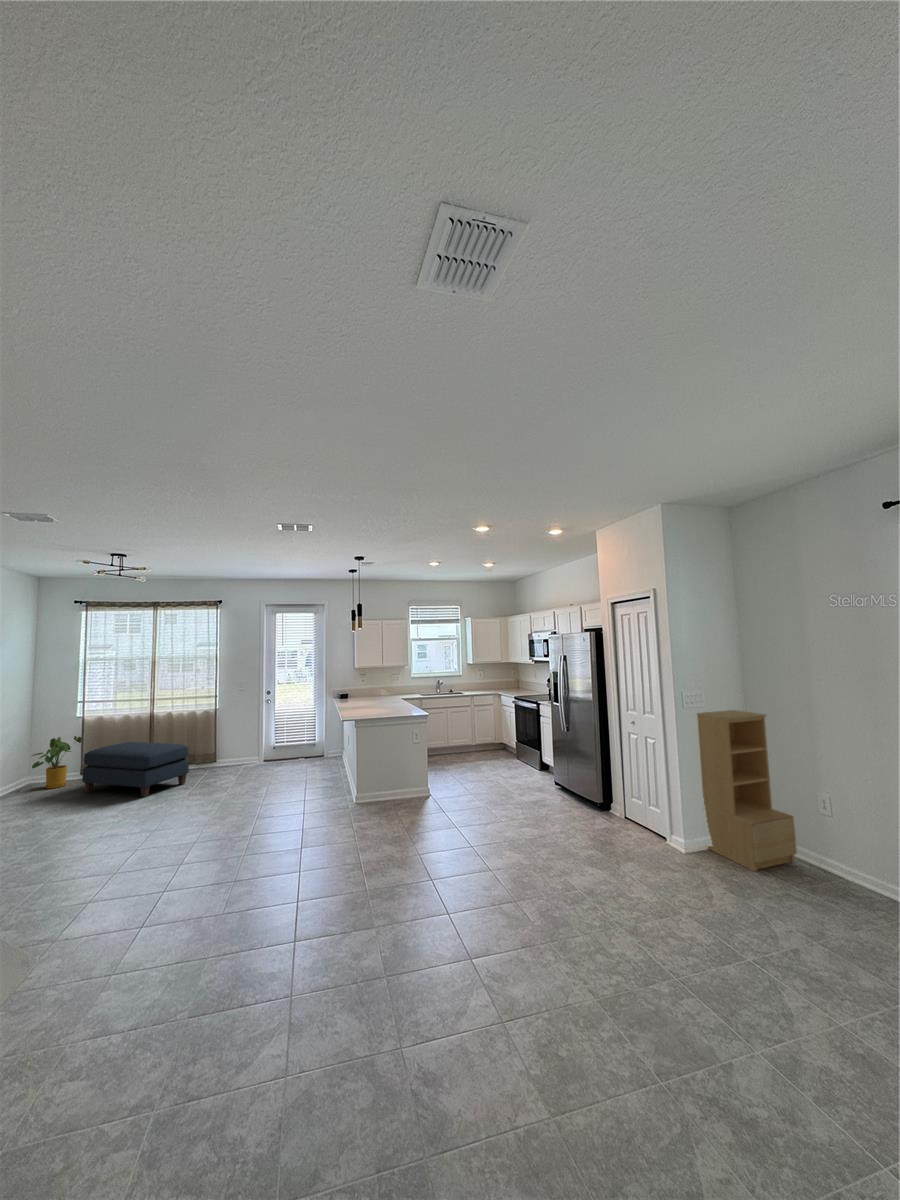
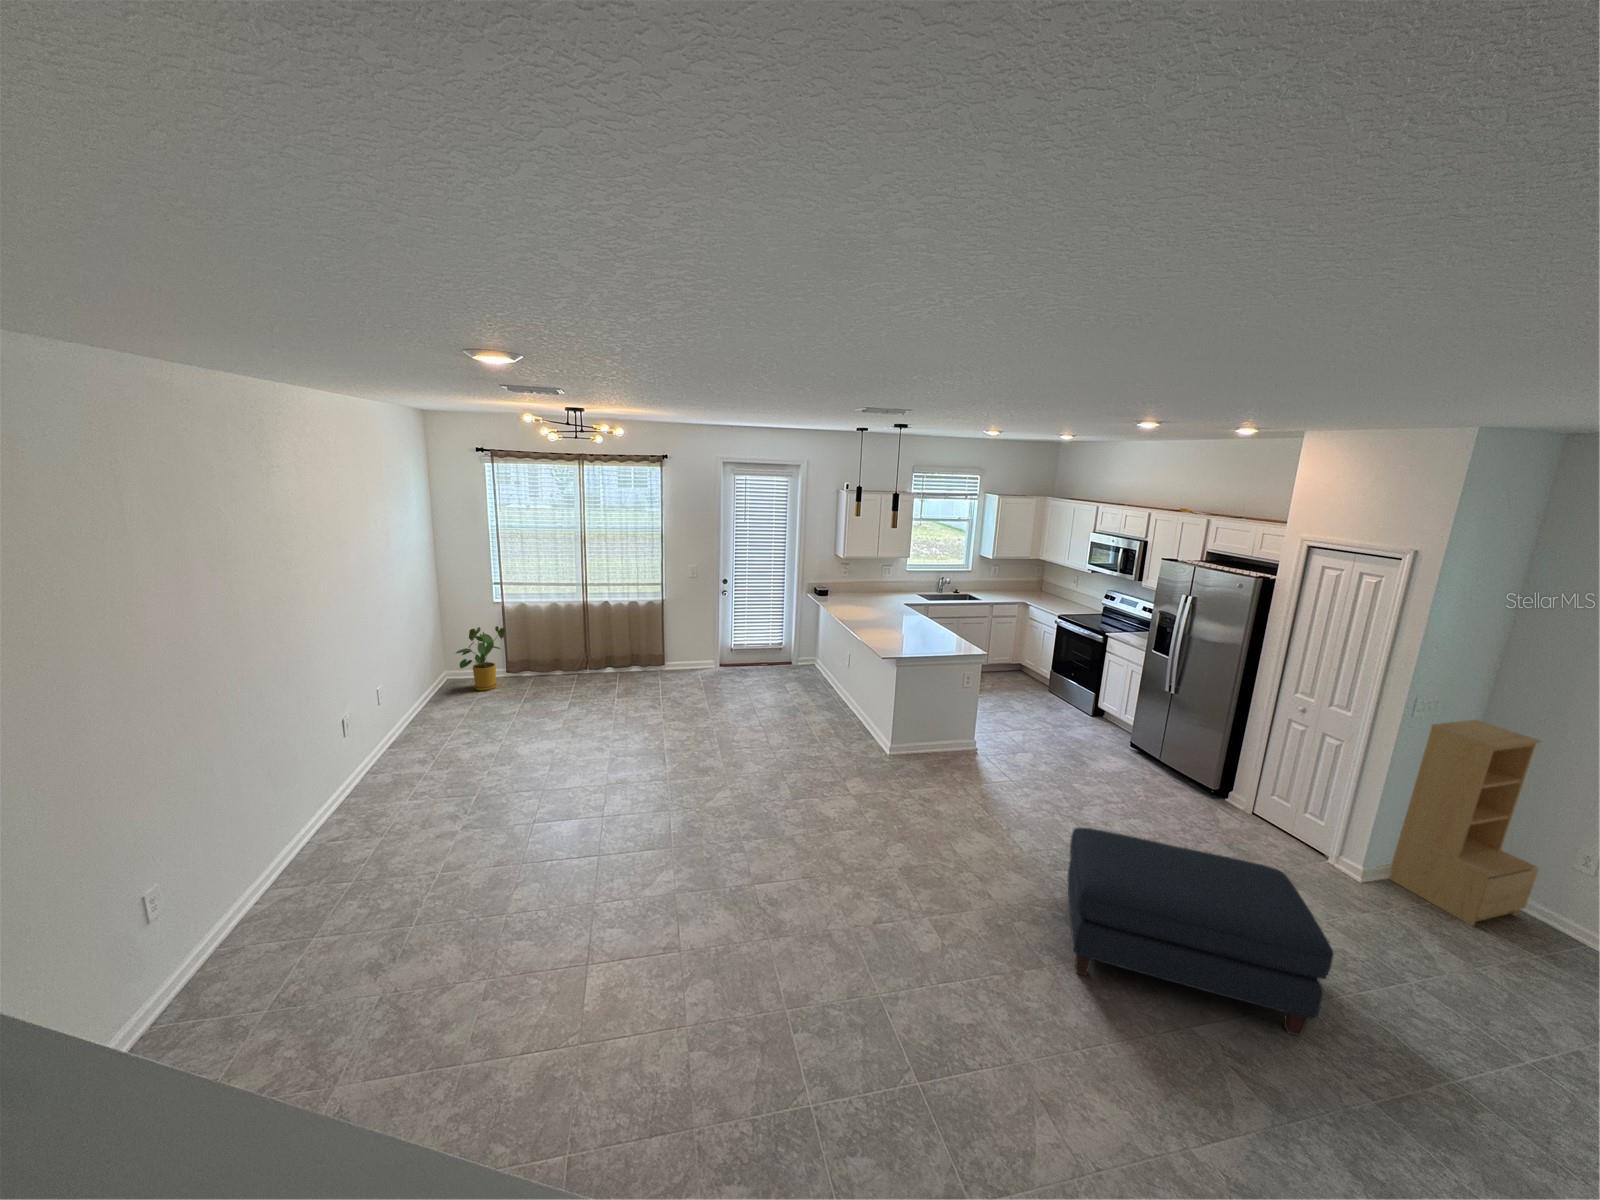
ottoman: present [82,742,189,798] -> present [1067,828,1333,1036]

